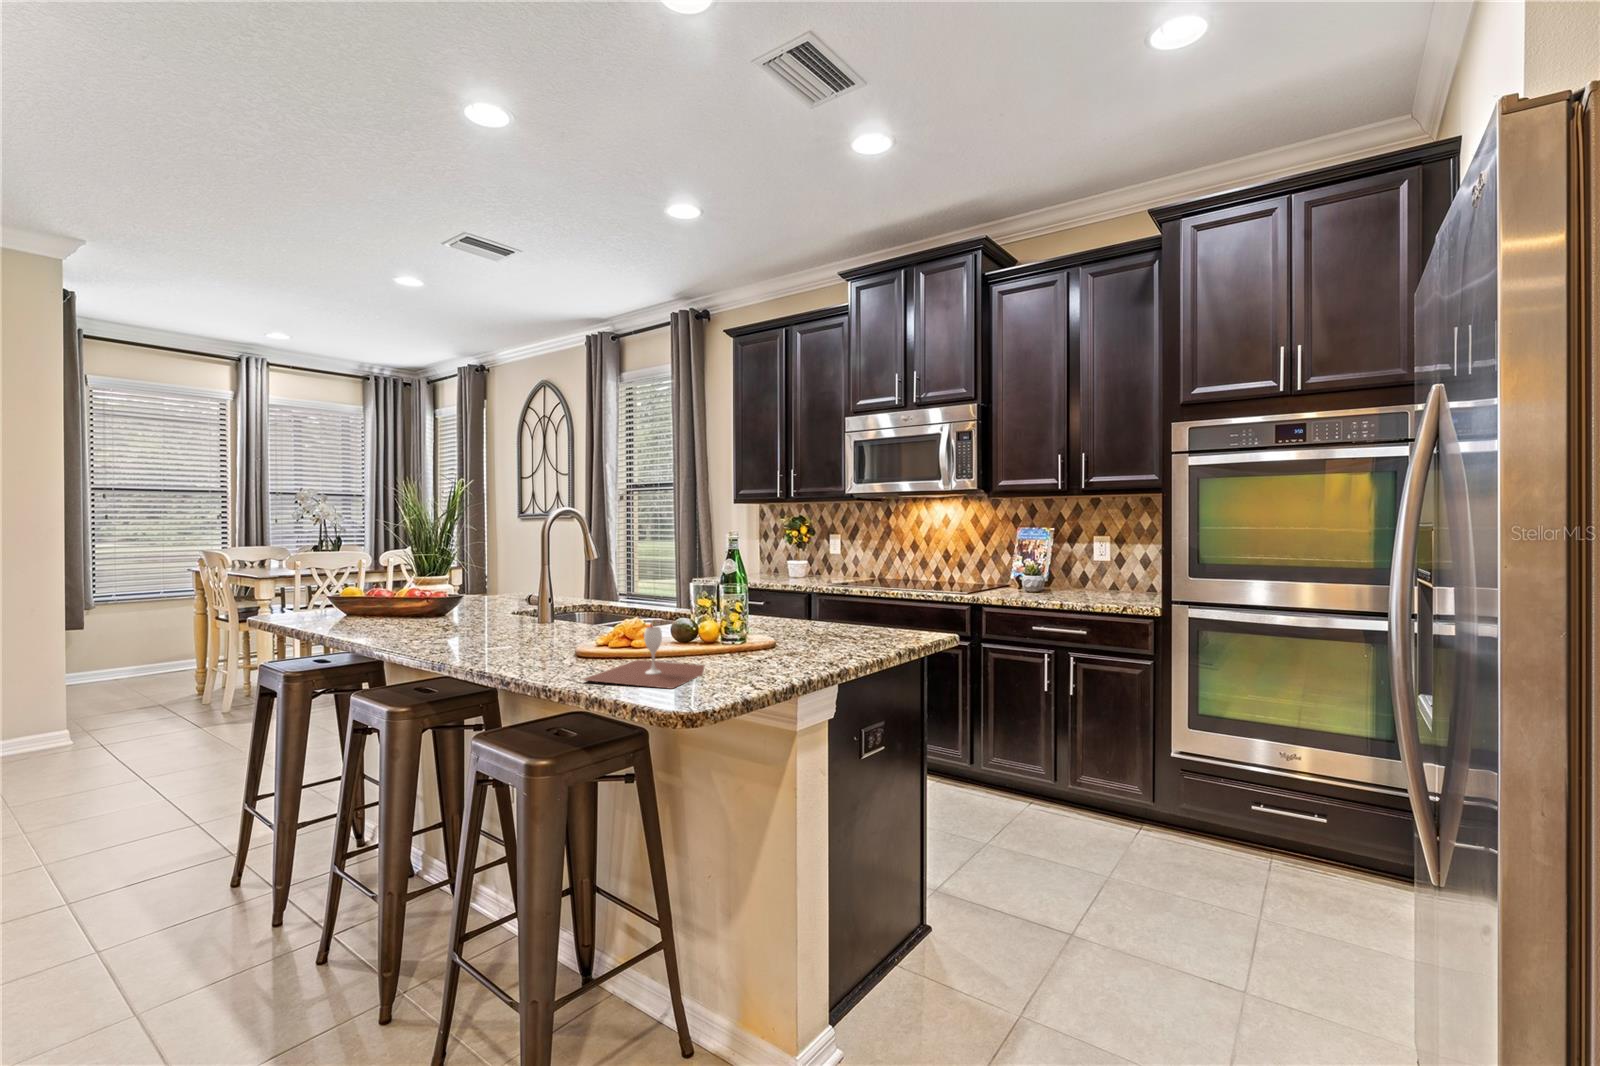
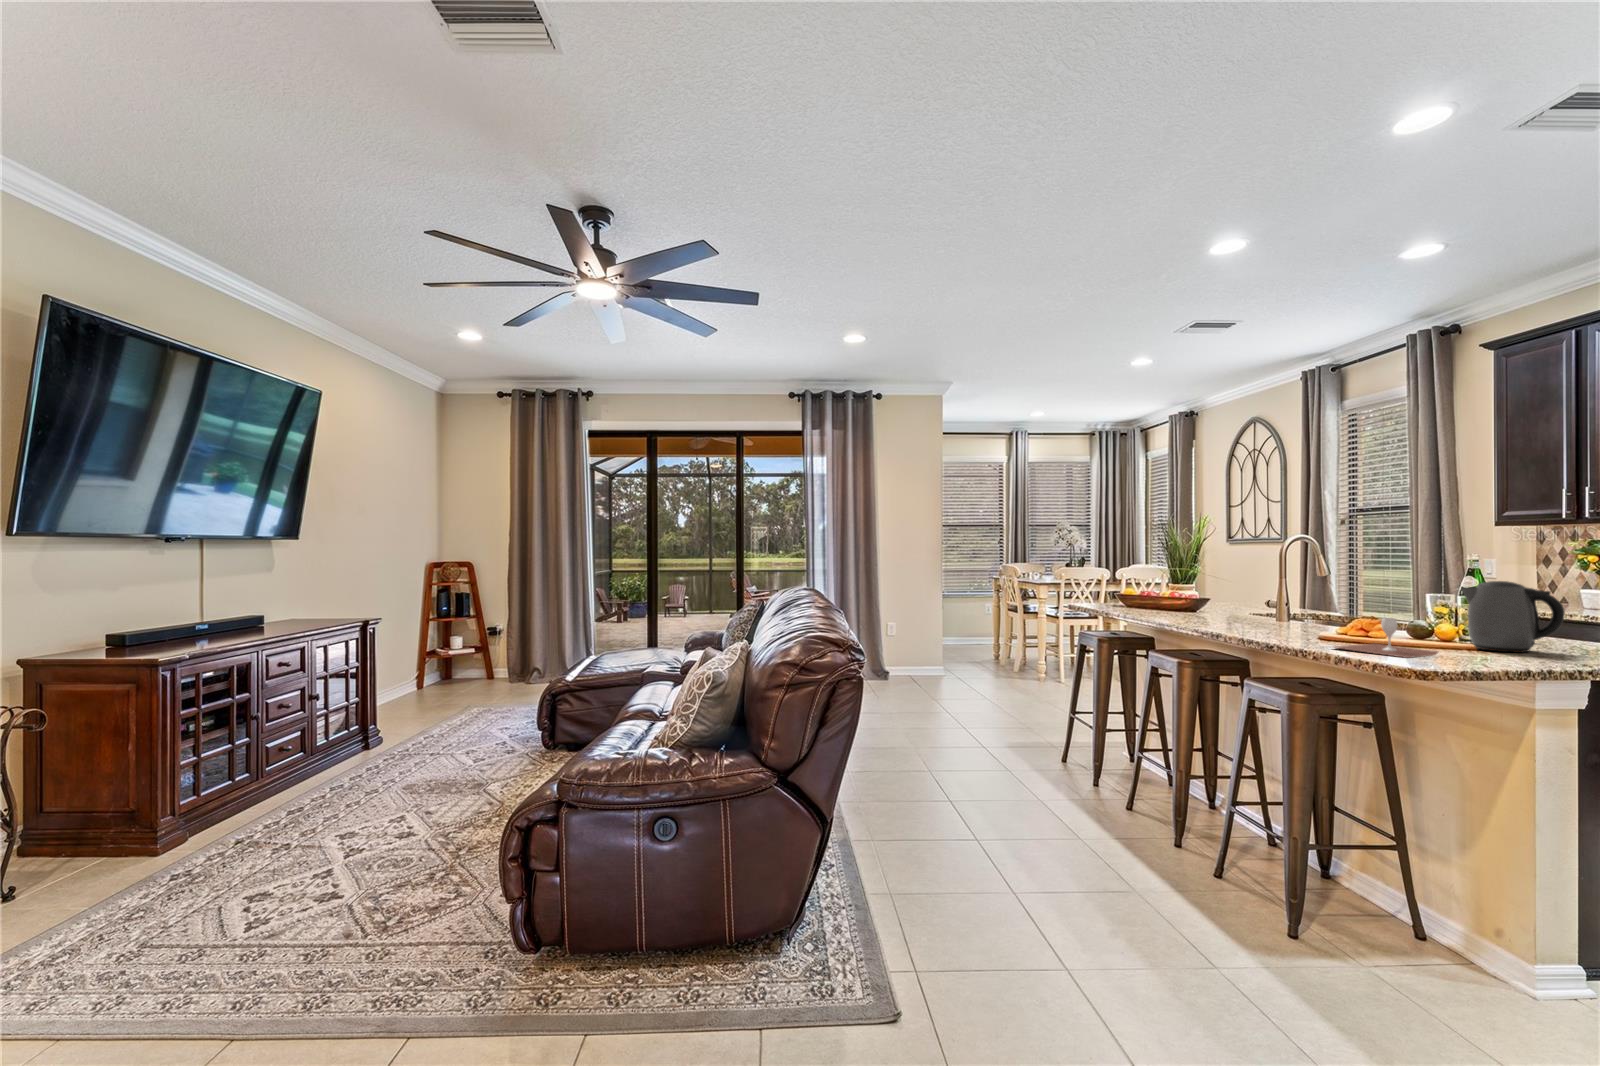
kettle: none [726,567,813,655] -> present [1462,581,1565,653]

